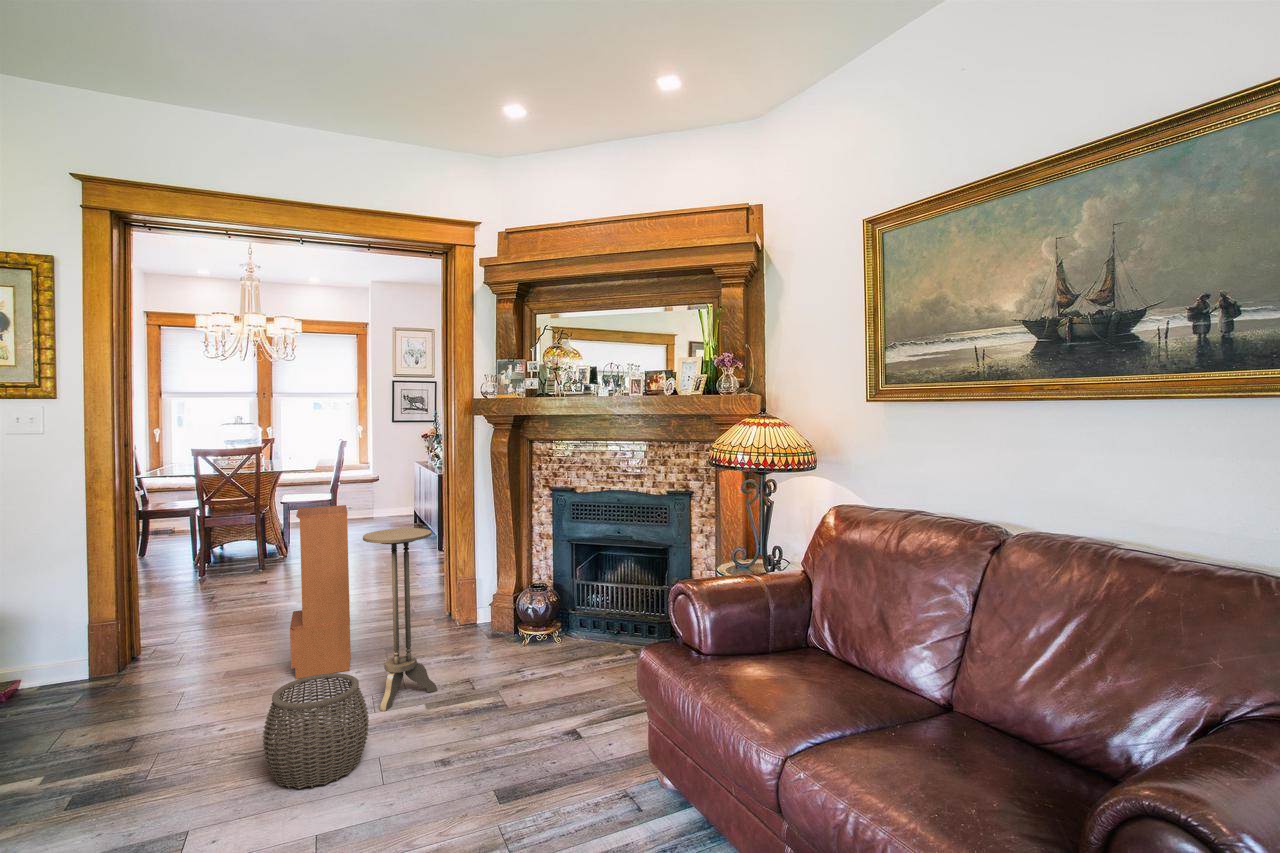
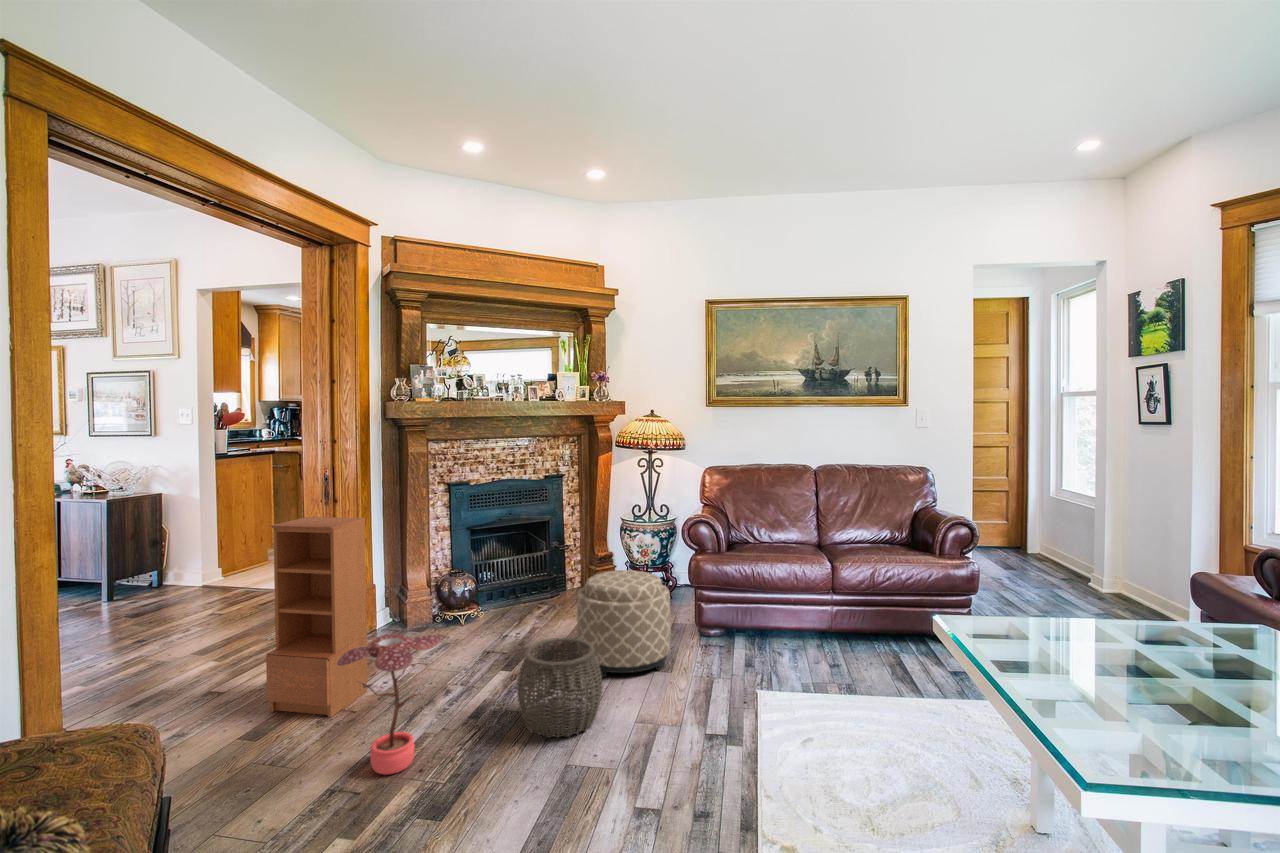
side table: present [363,528,437,711] -> none [444,519,507,690]
potted plant: none [160,618,254,739] -> present [337,633,441,775]
ottoman: none [445,623,569,776] -> present [577,570,671,677]

